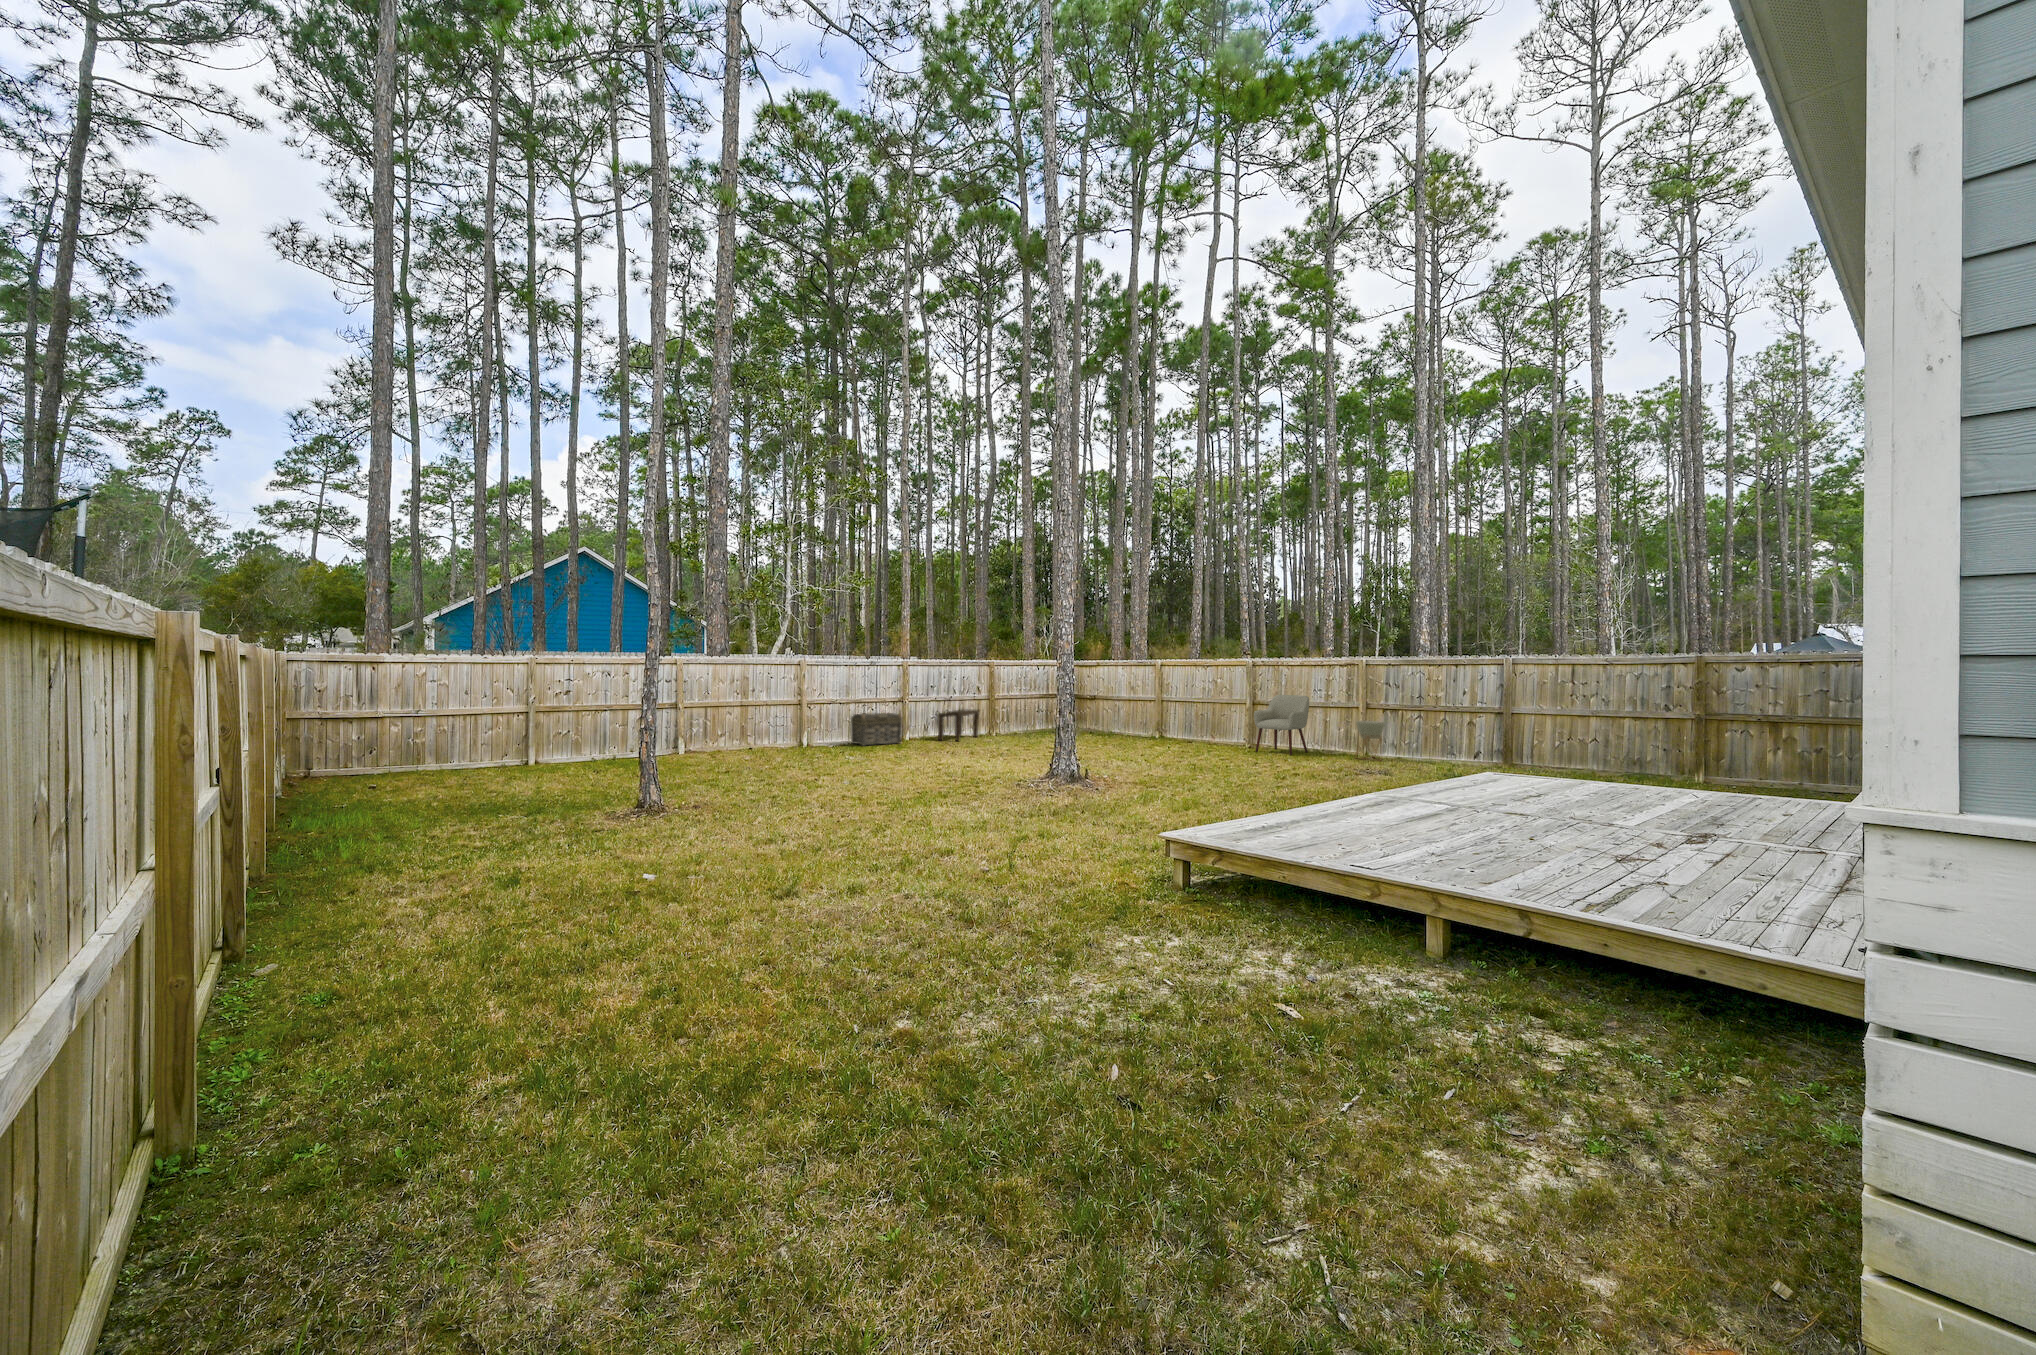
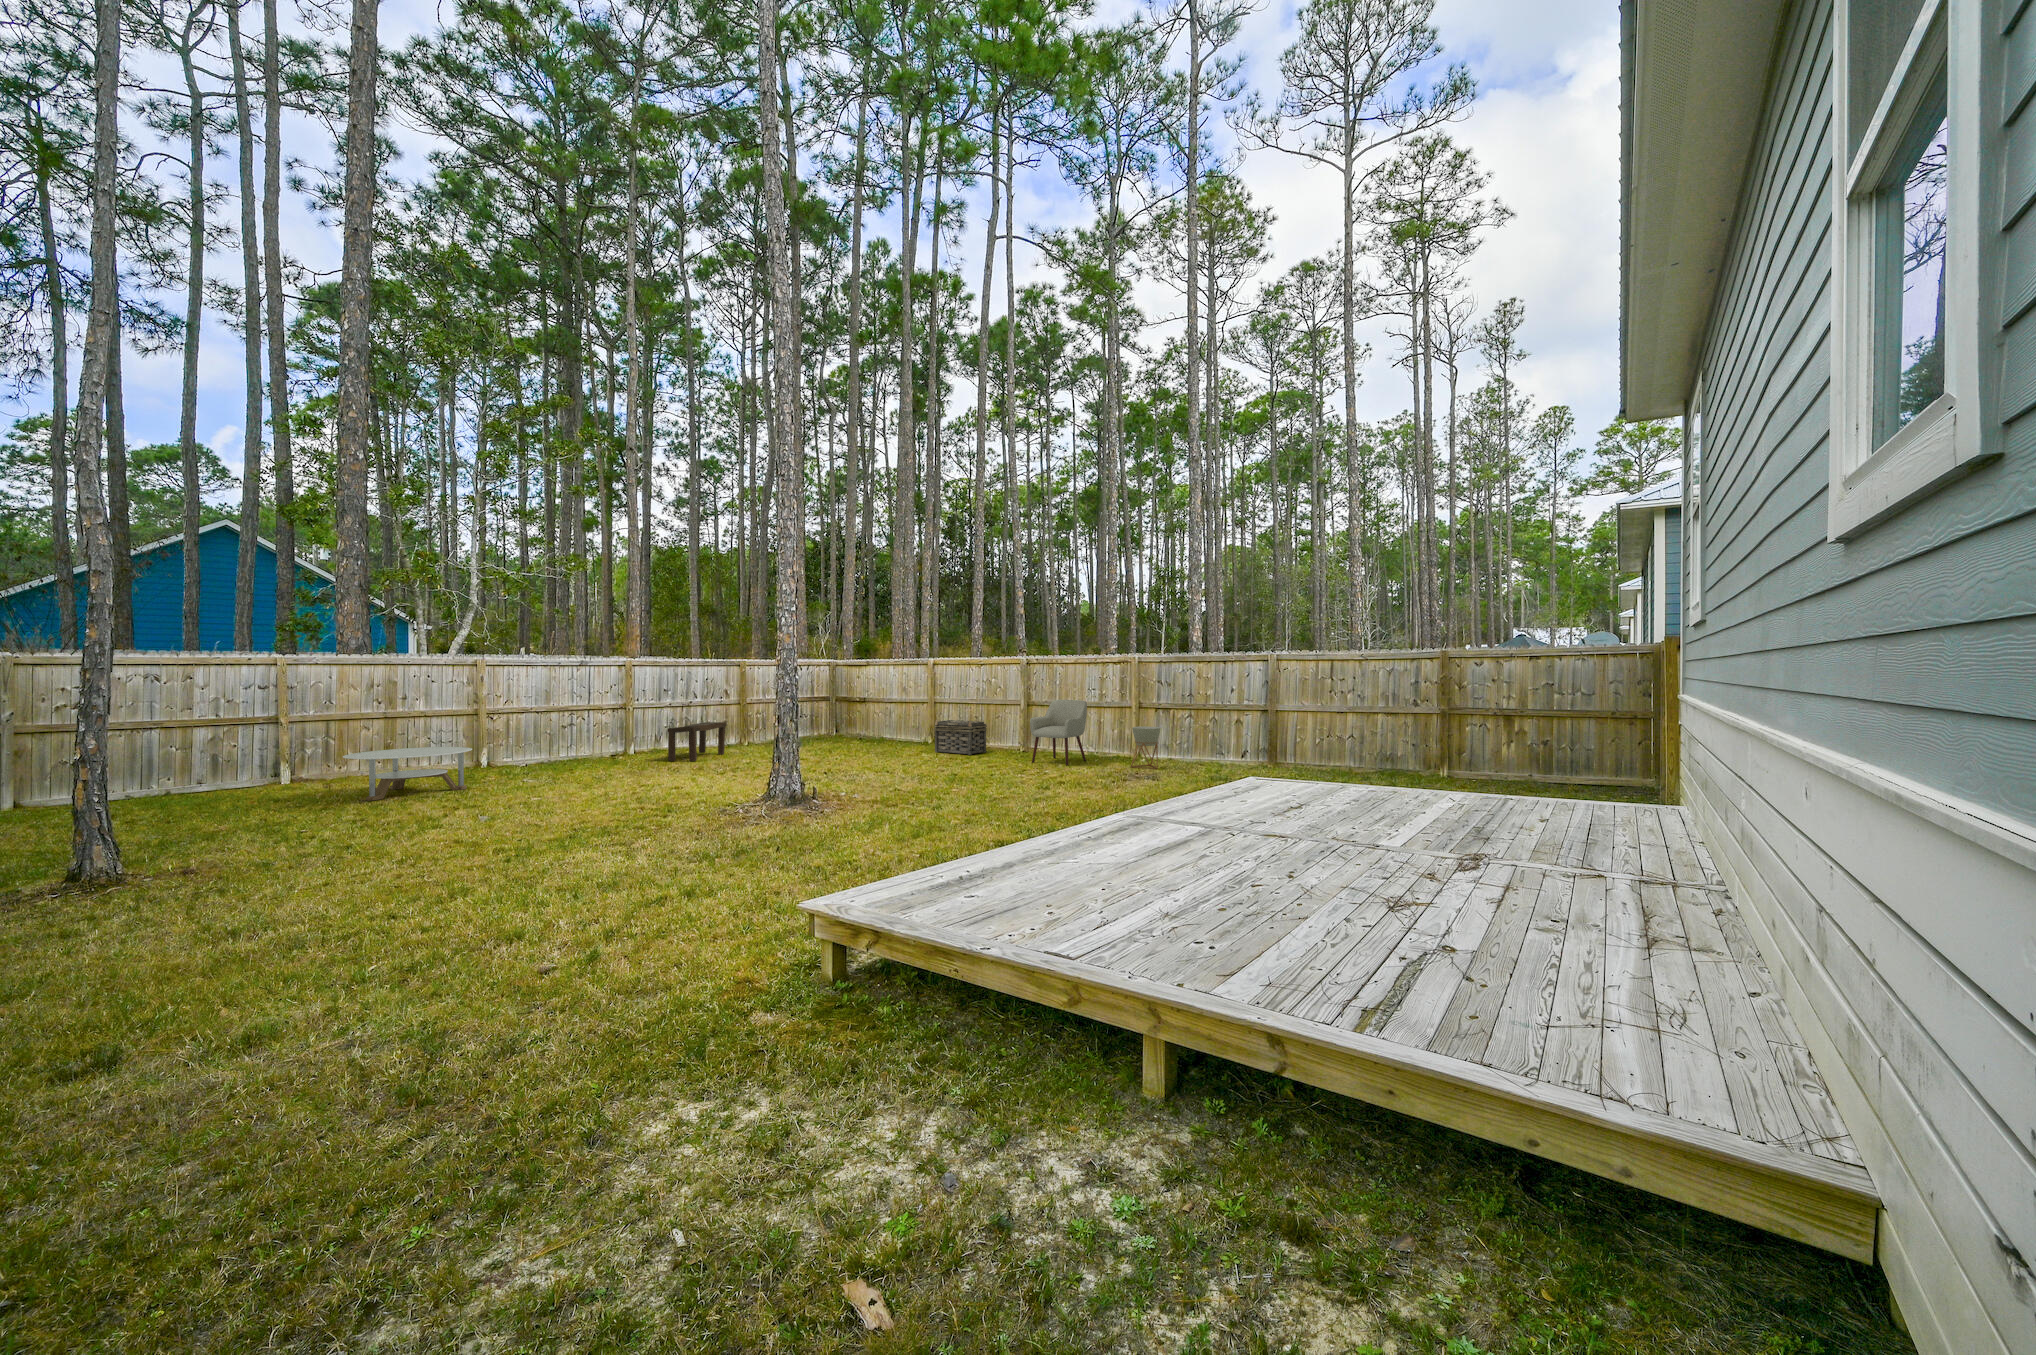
basket: present [851,713,902,746] -> present [934,719,987,755]
round table: none [735,722,814,759] -> present [343,747,472,801]

